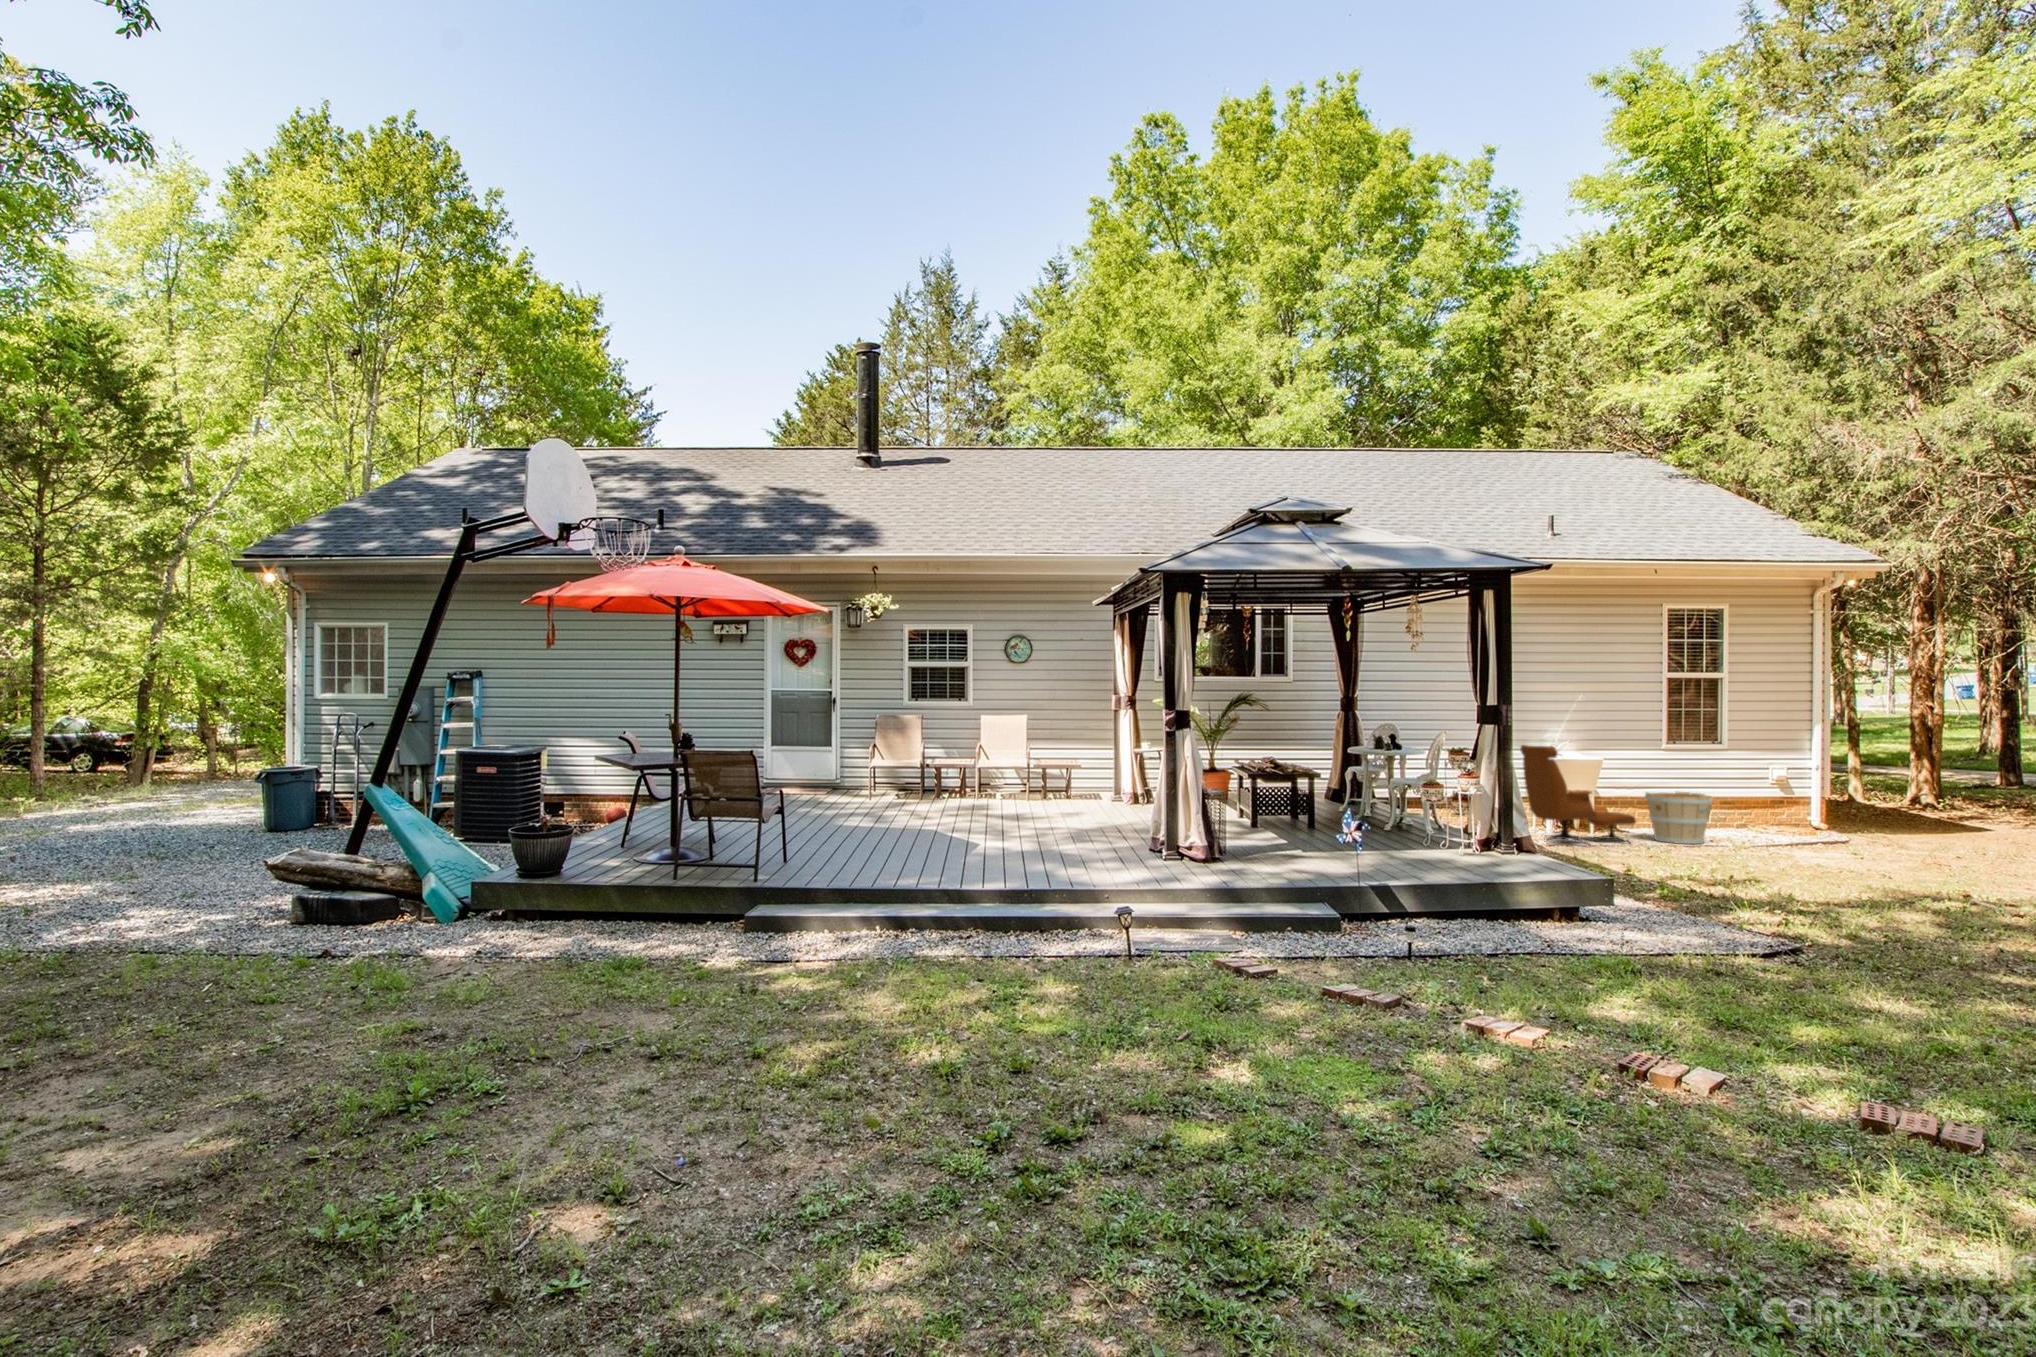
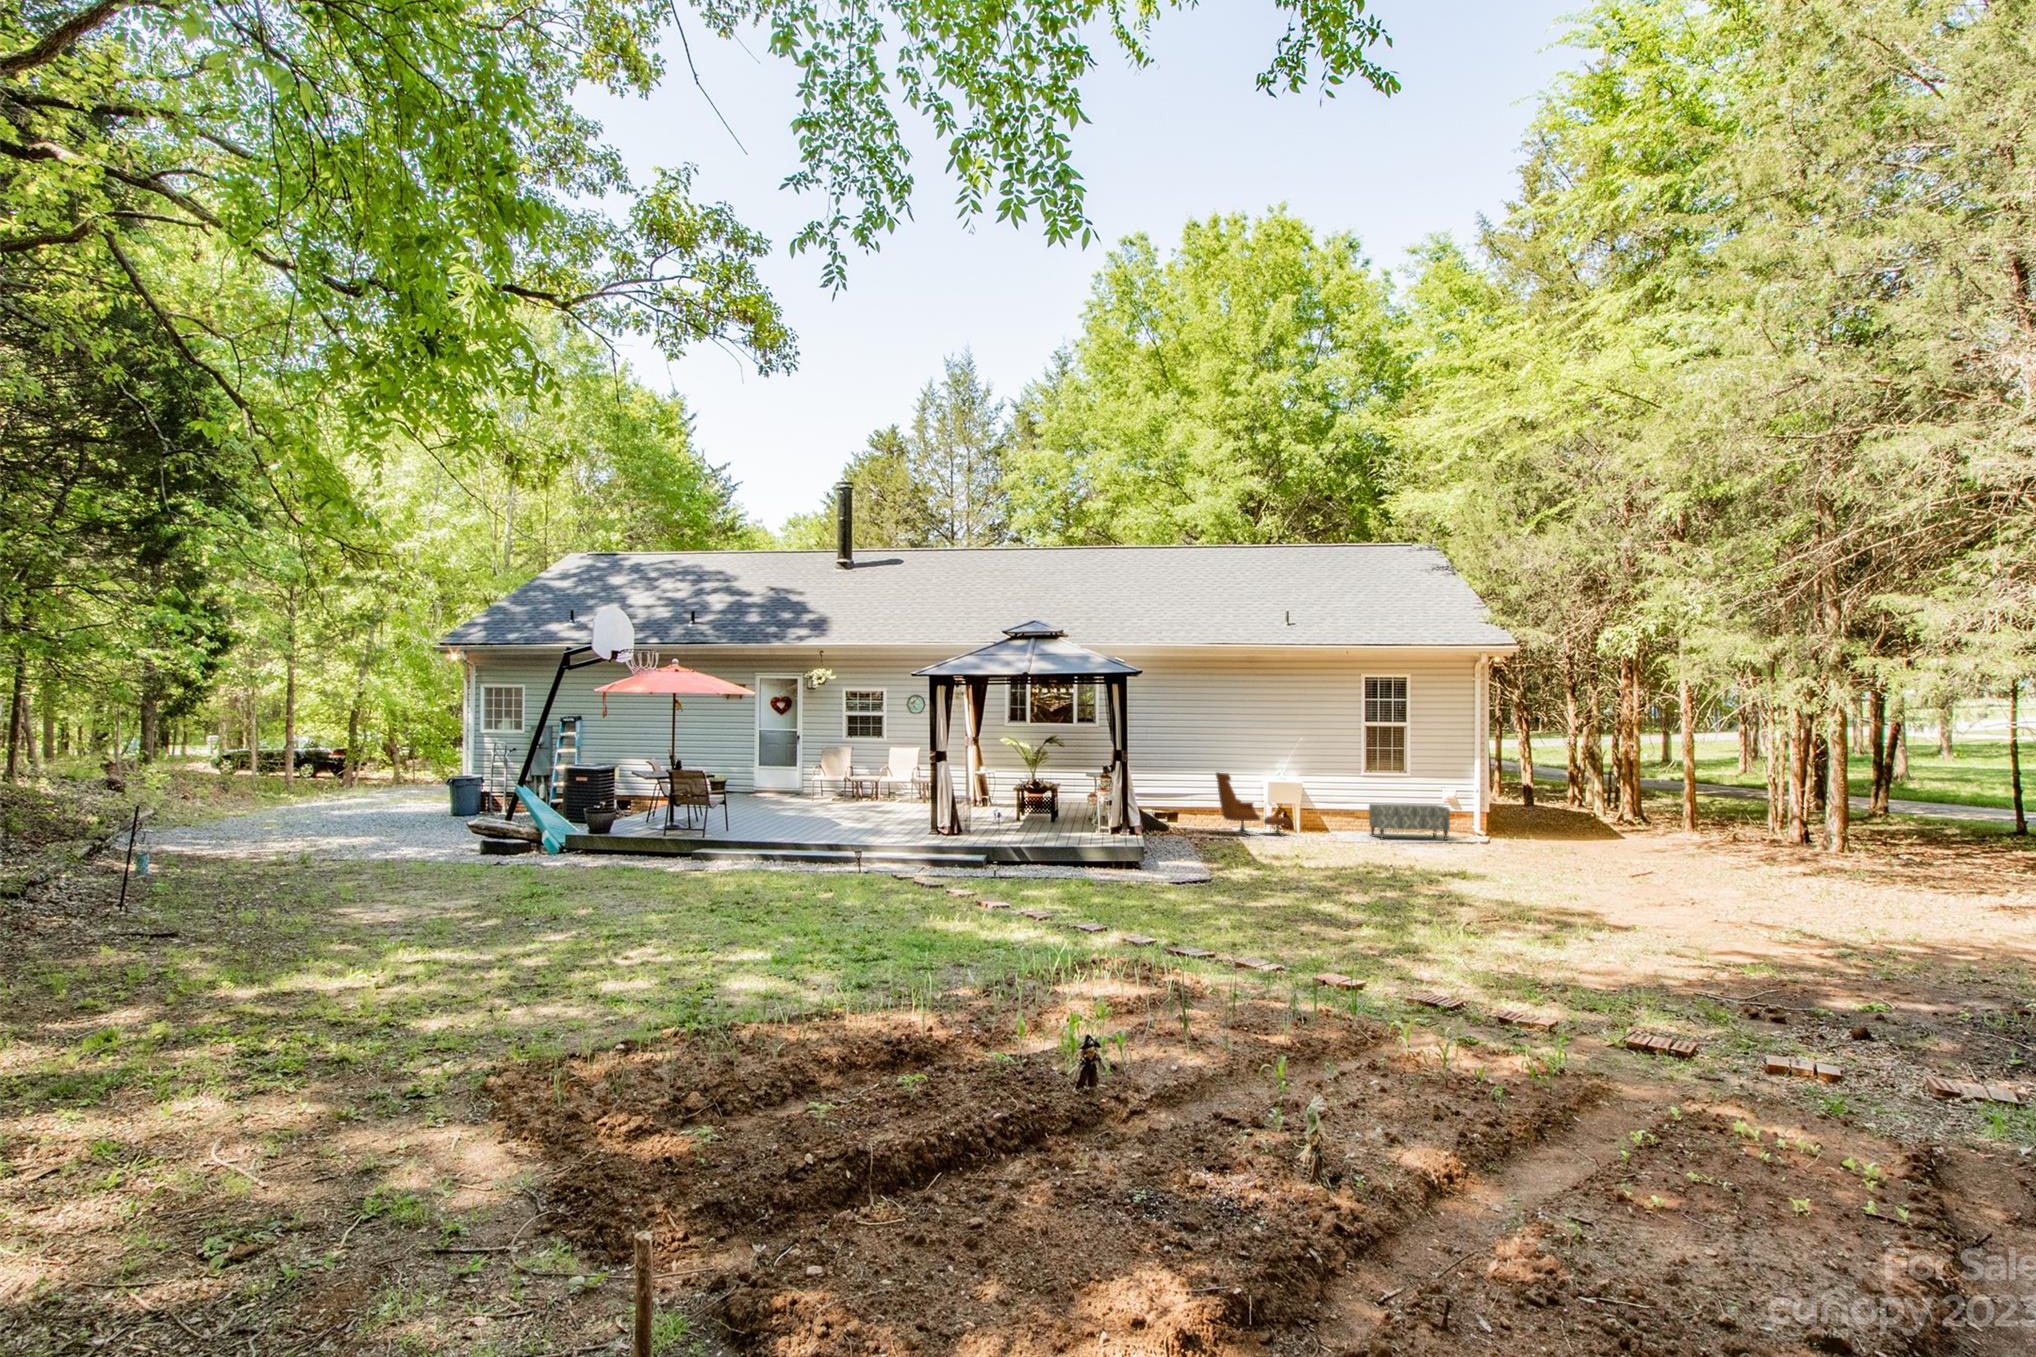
bench: none [1735,790,1876,845] -> present [1369,804,1450,841]
wooden bucket: present [1645,791,1713,844] -> none [1304,804,1342,838]

